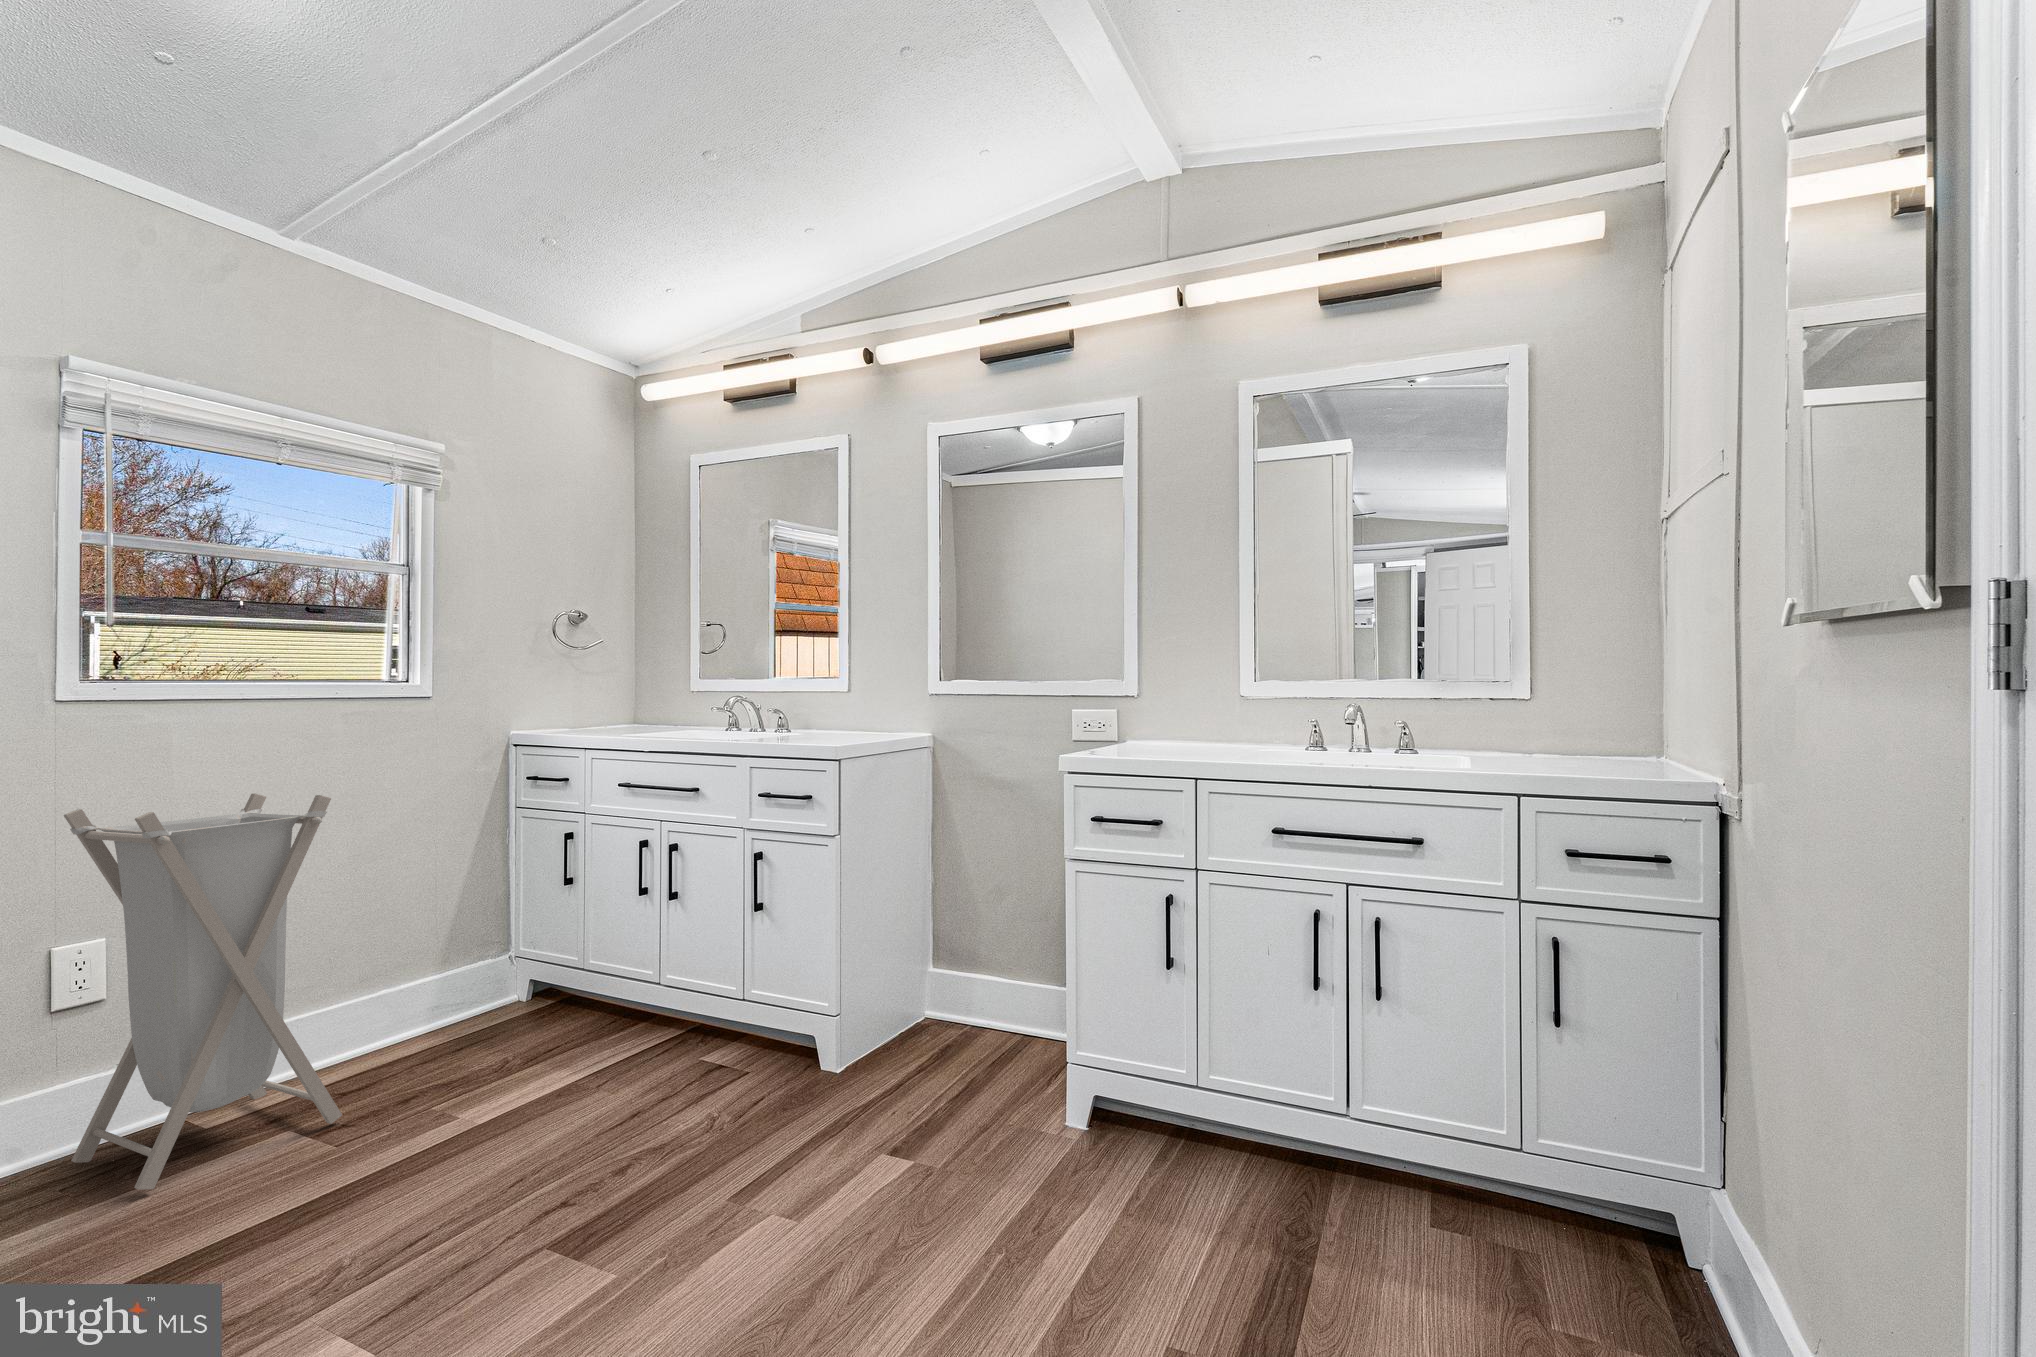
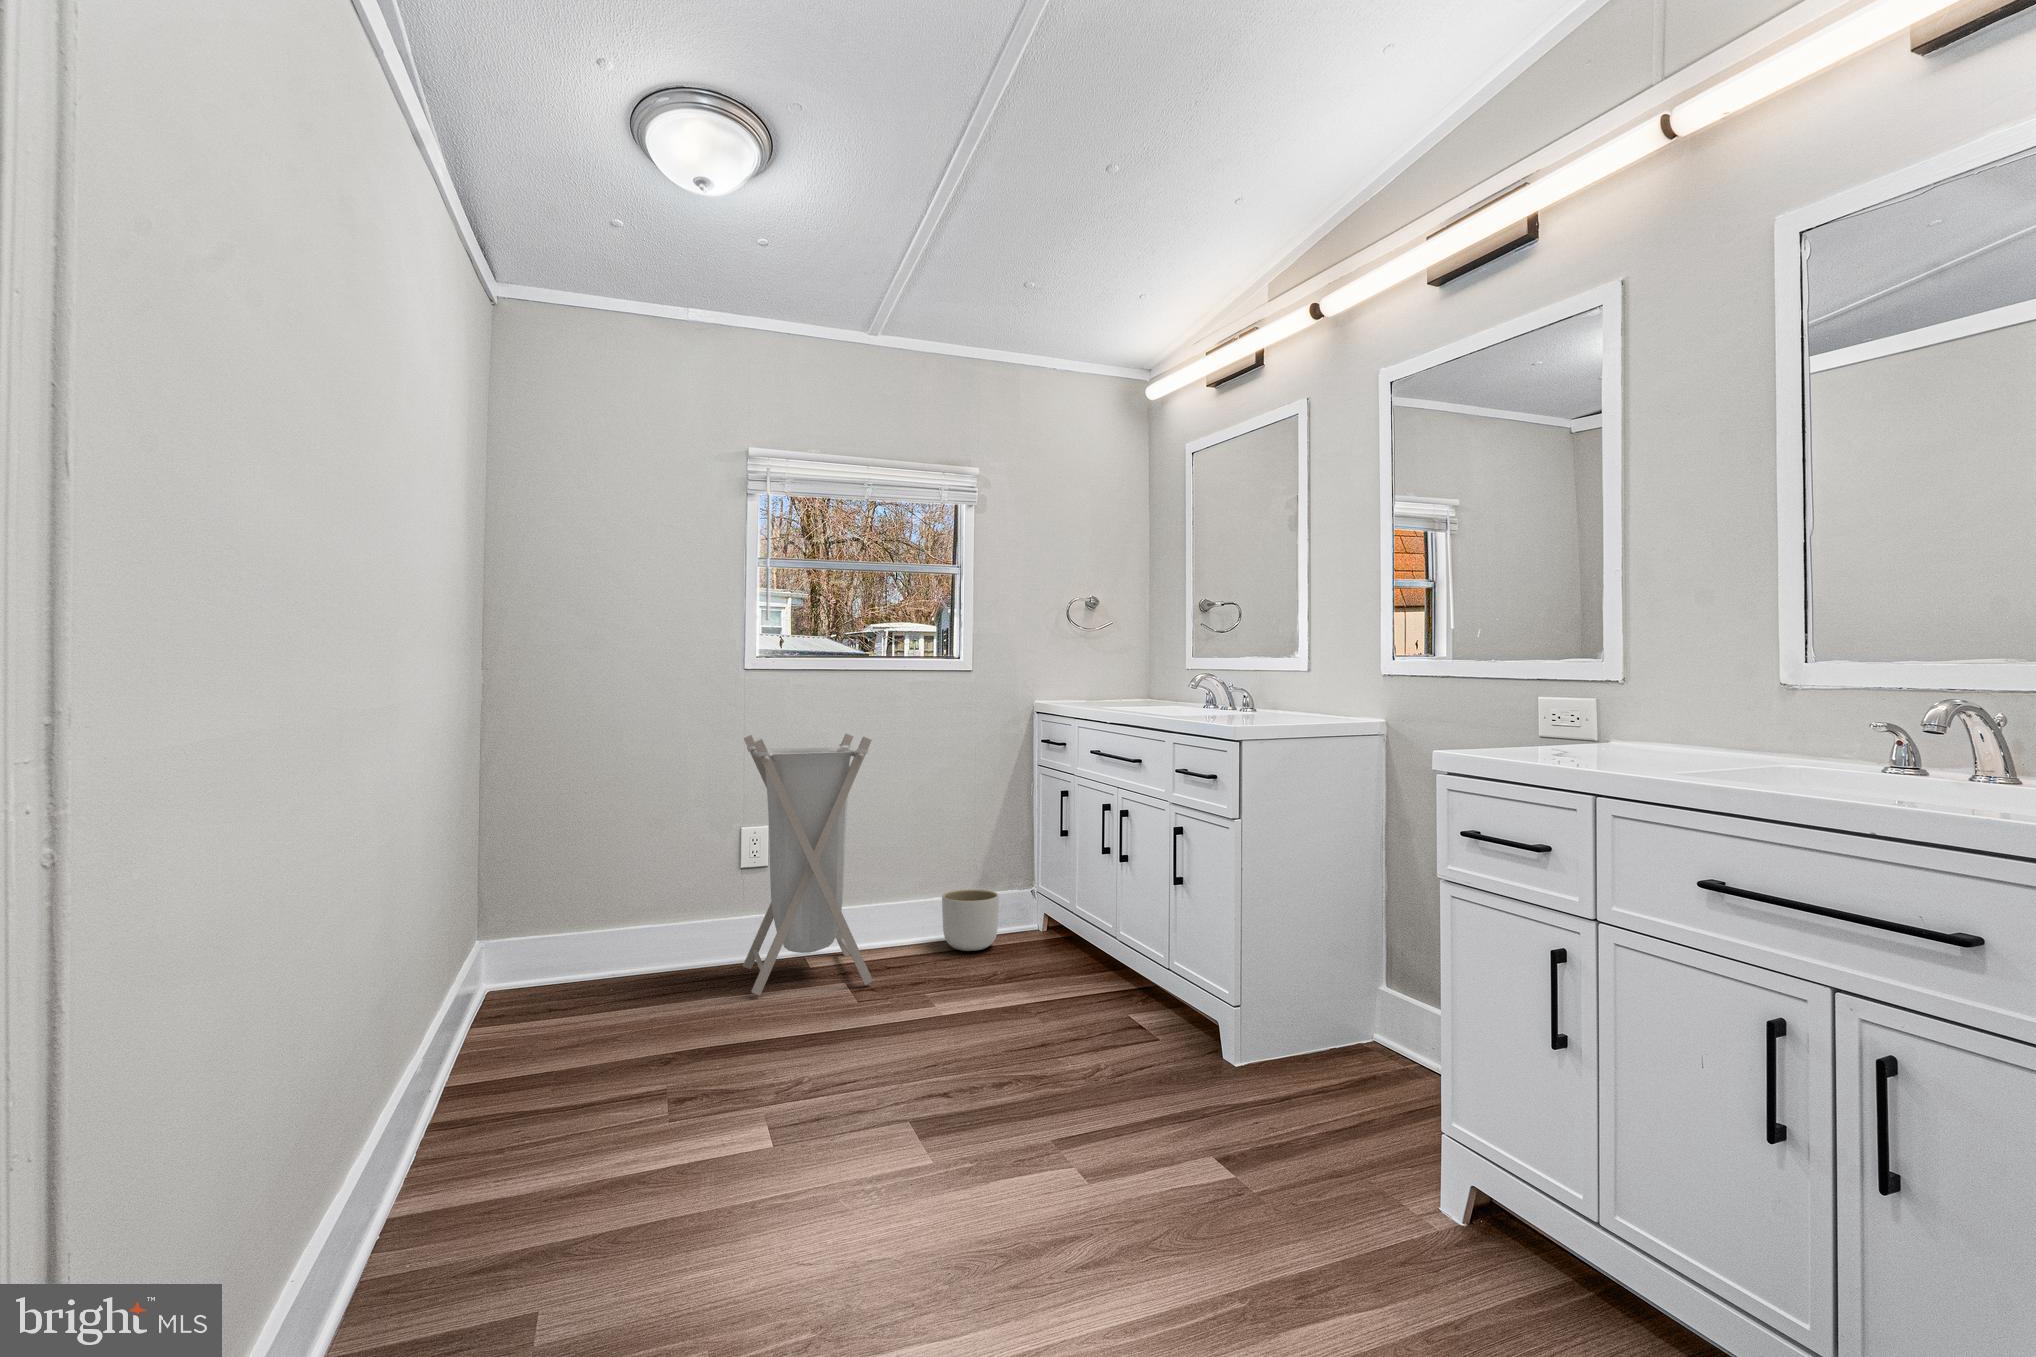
planter: none [403,967,484,1048] -> present [942,889,999,951]

